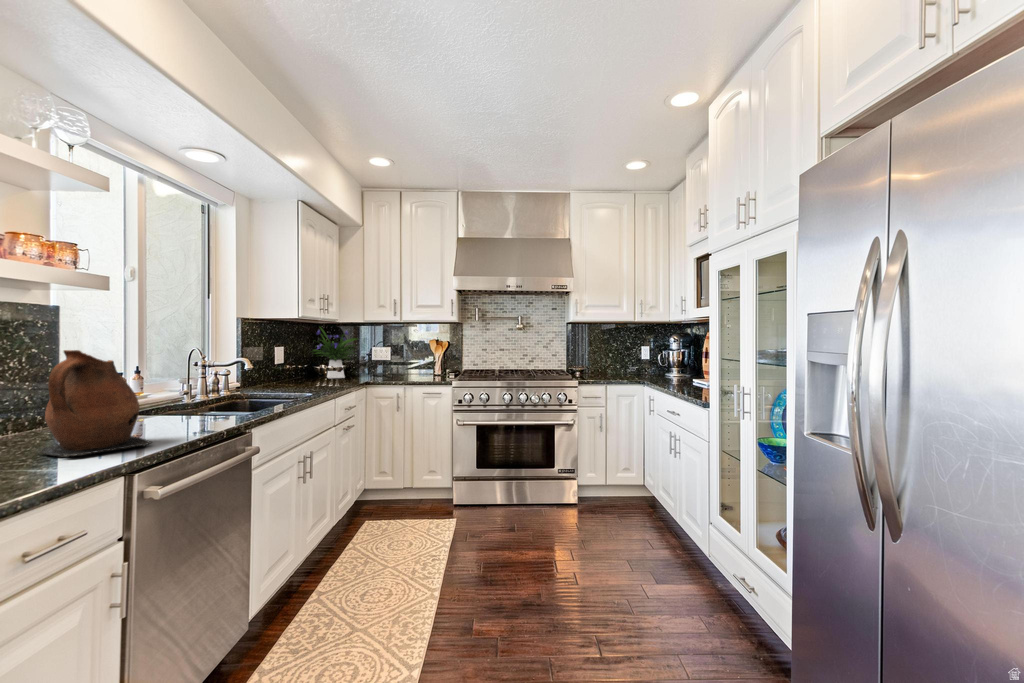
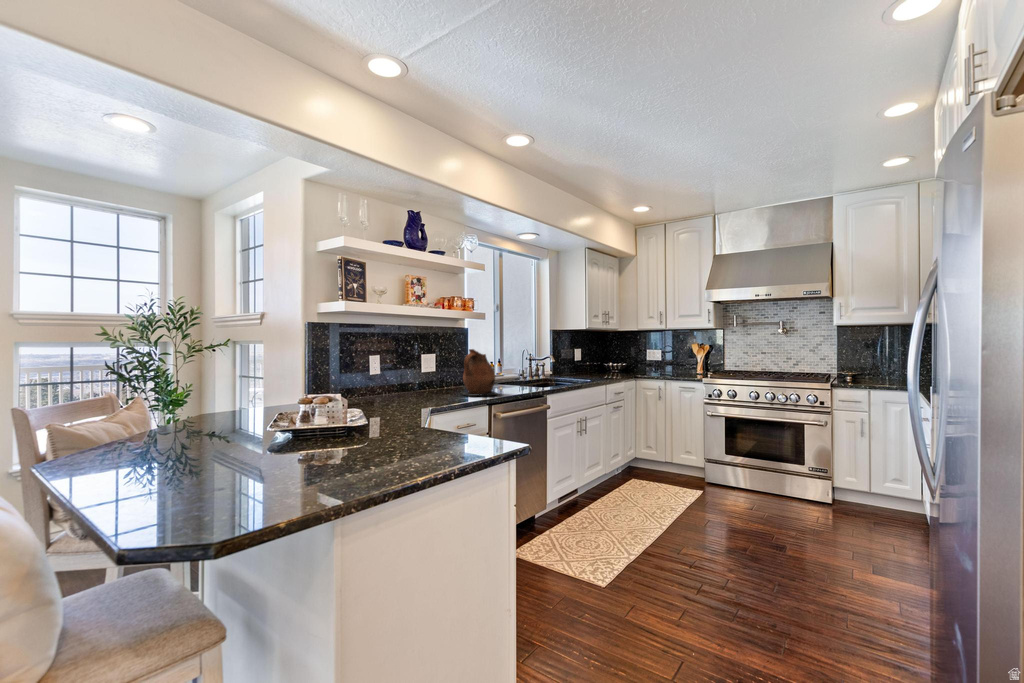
flower arrangement: present [313,327,358,378] -> none [599,333,636,373]

